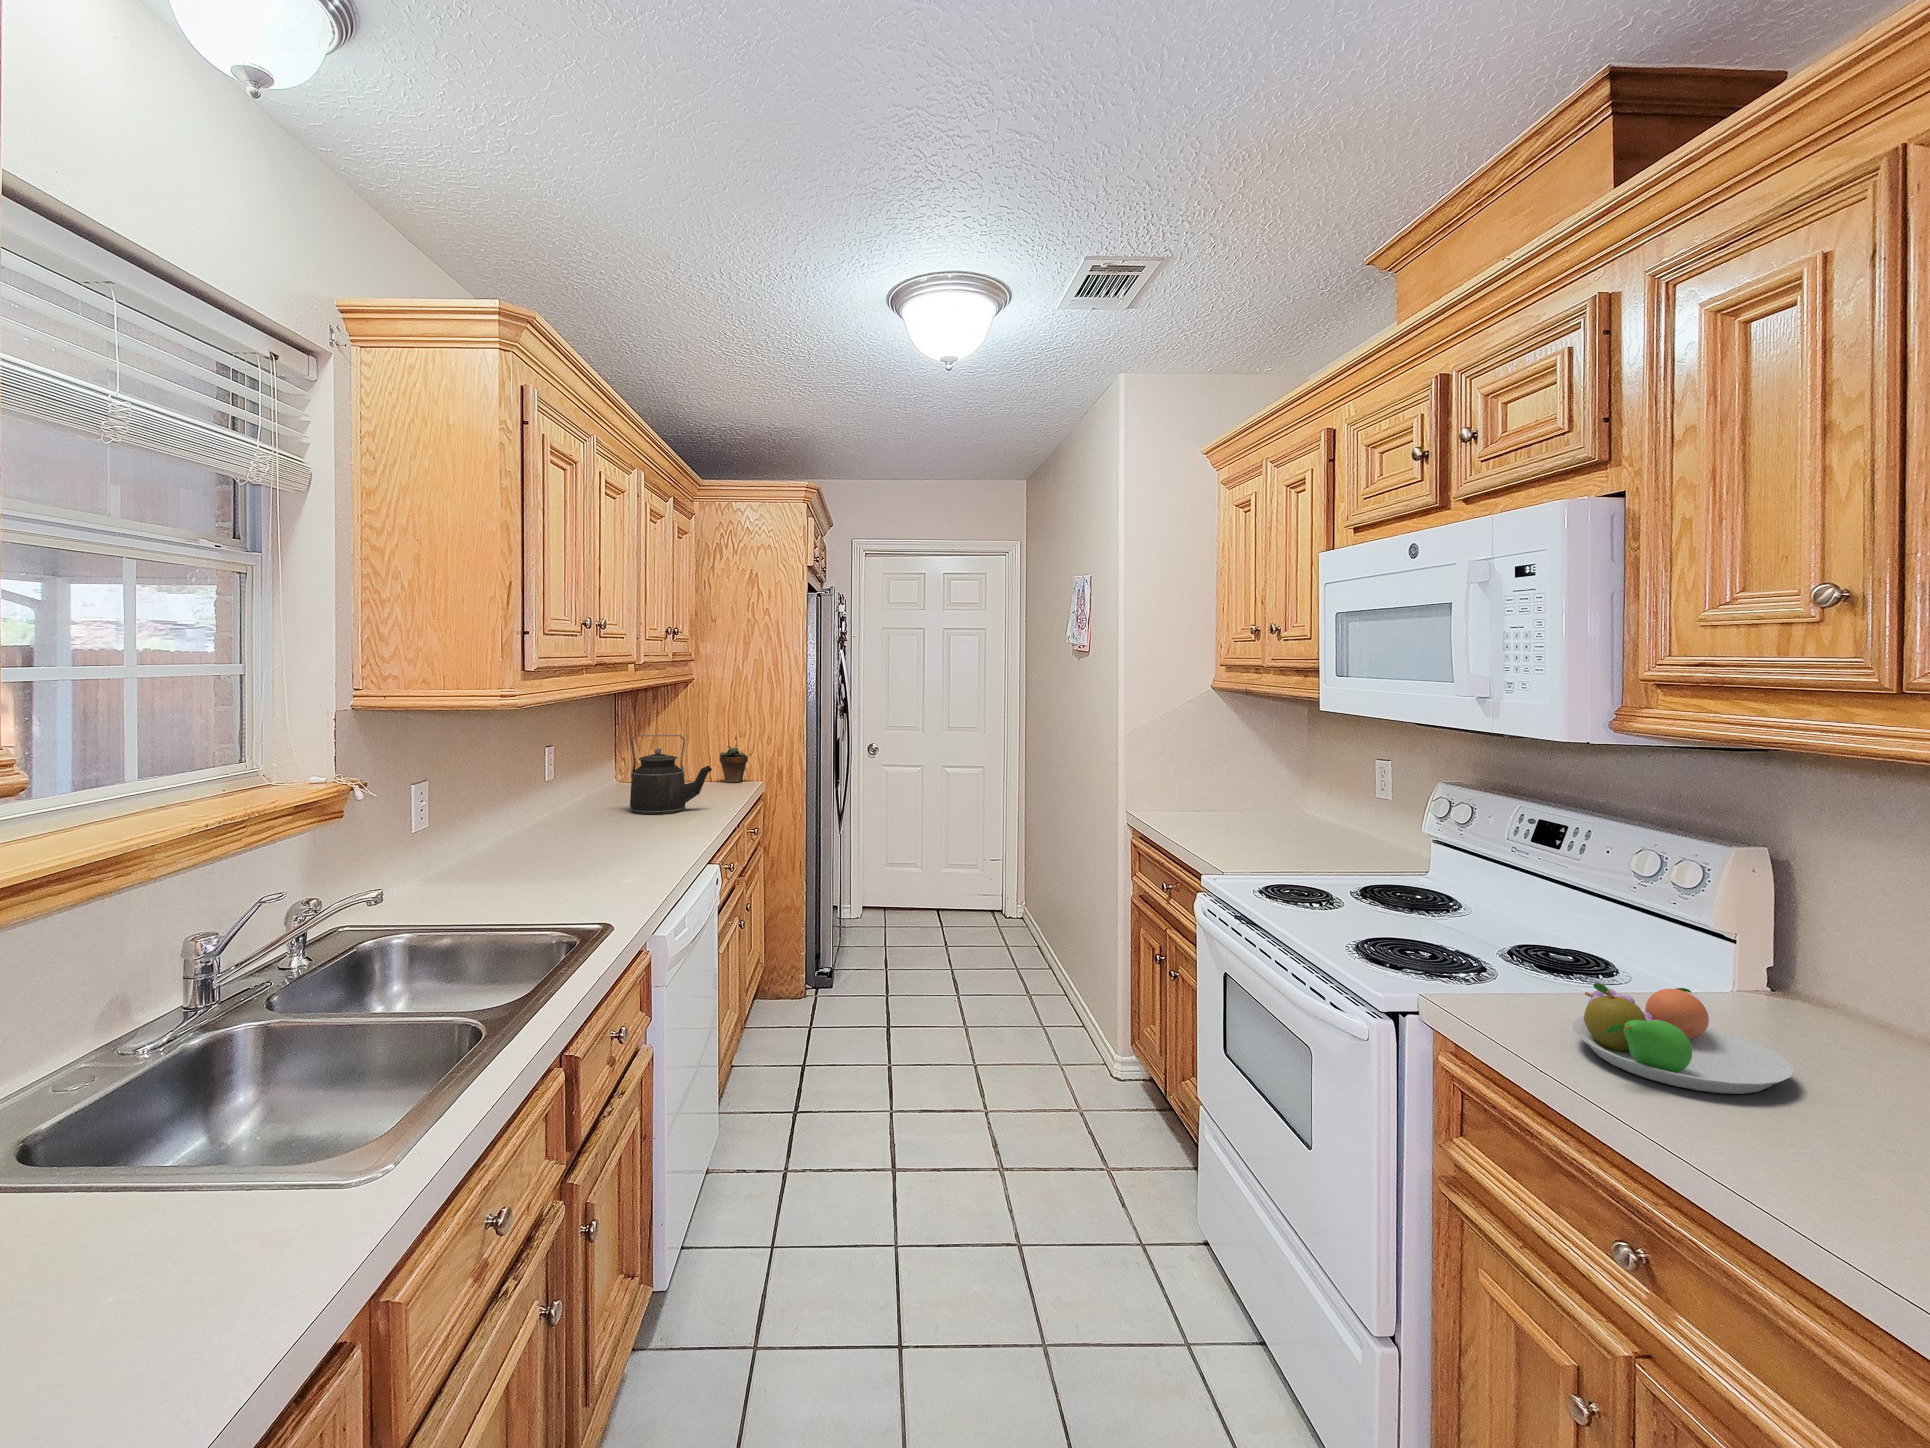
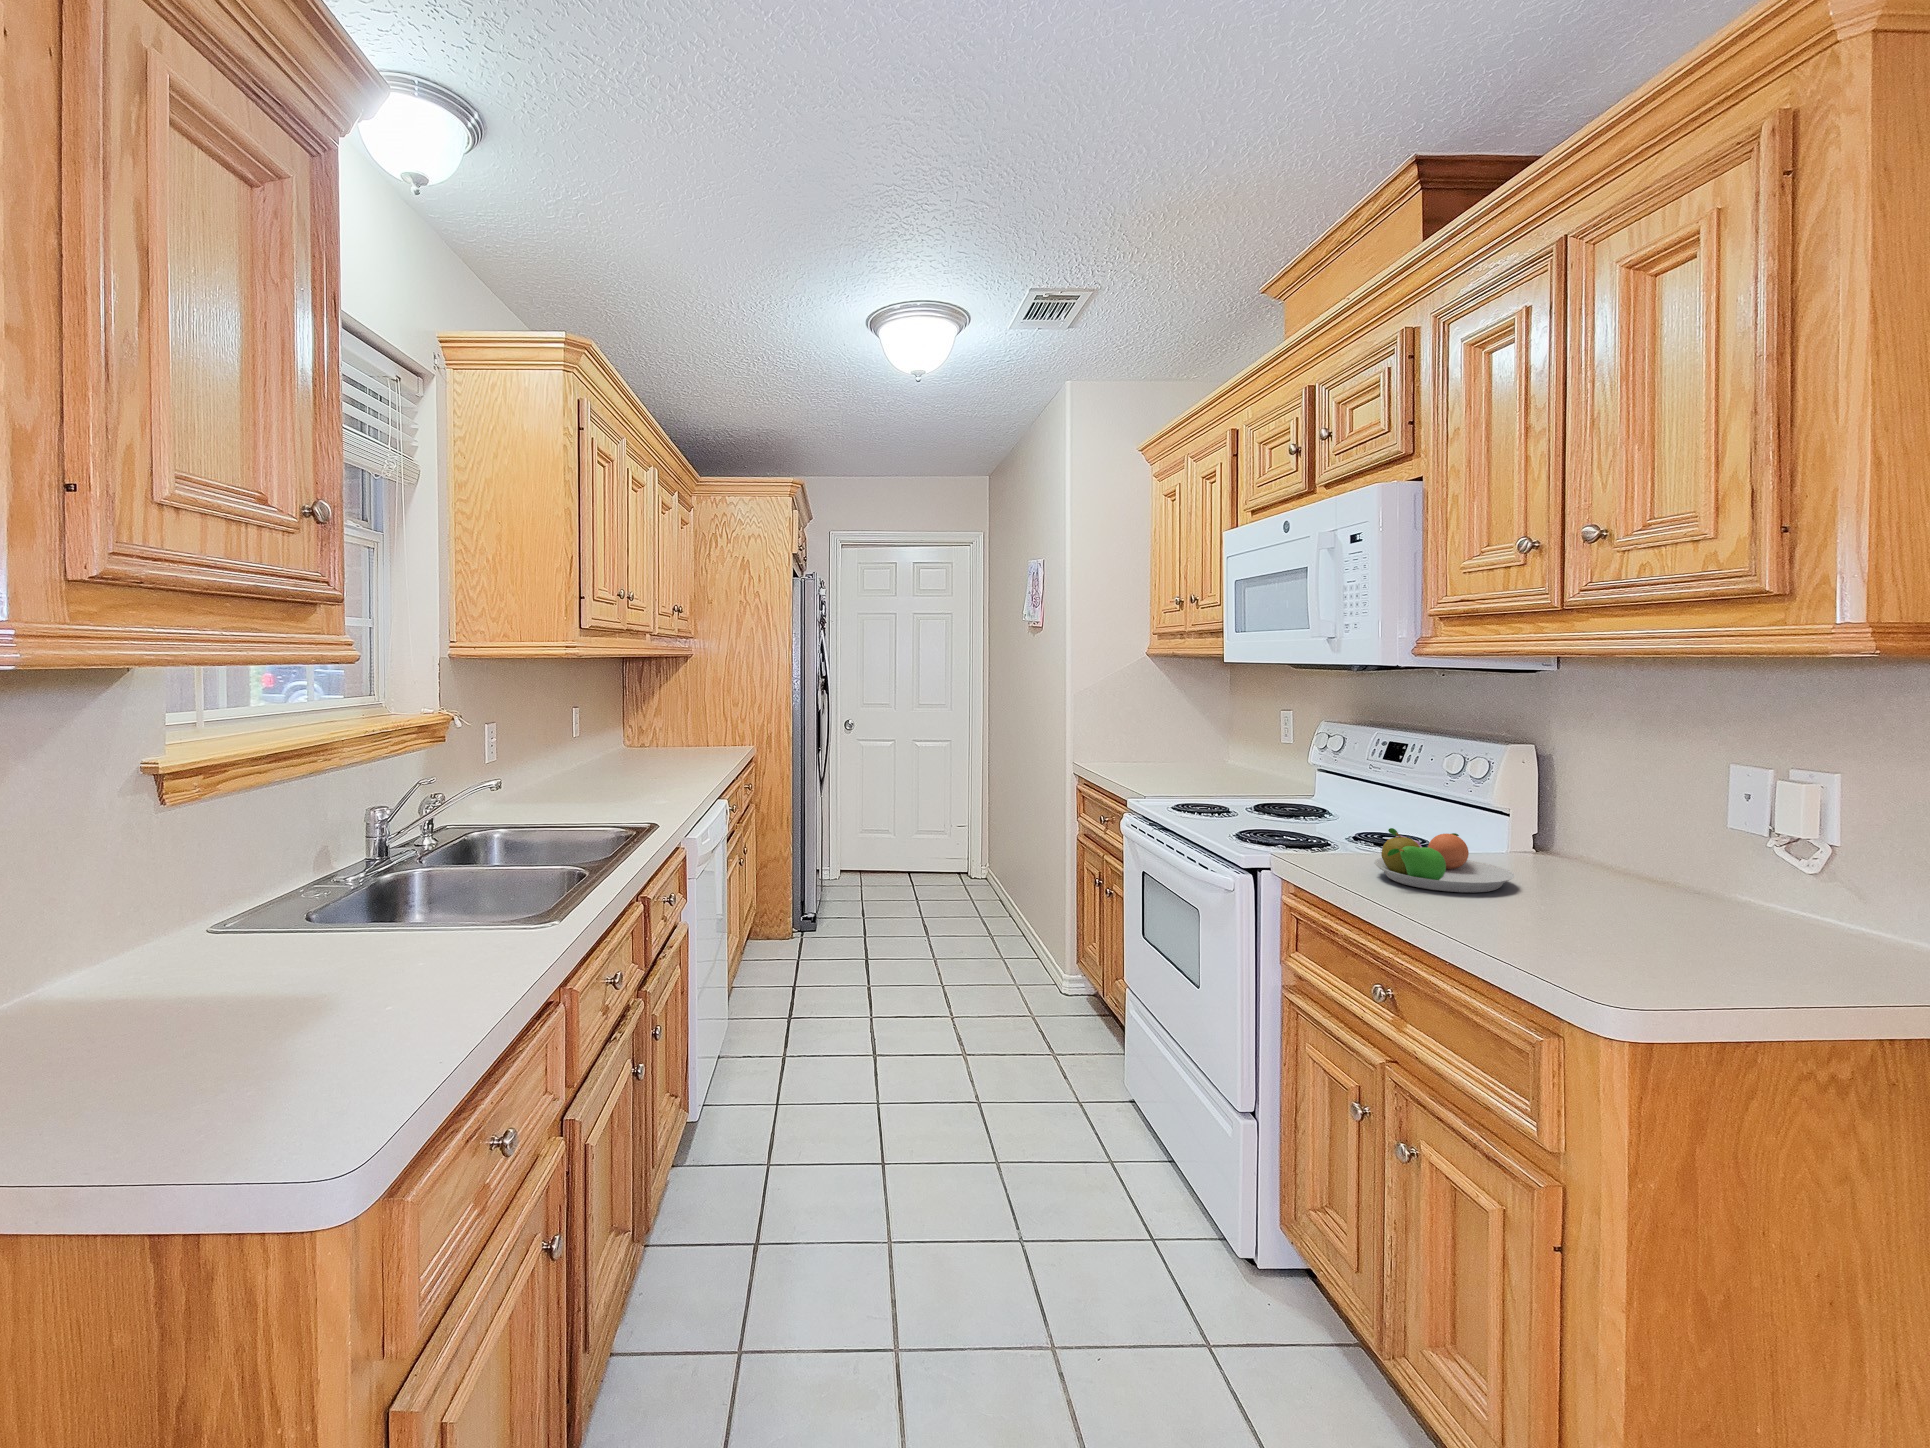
kettle: present [630,735,712,814] -> none [642,697,714,766]
succulent plant: present [720,736,748,782] -> none [716,704,742,746]

